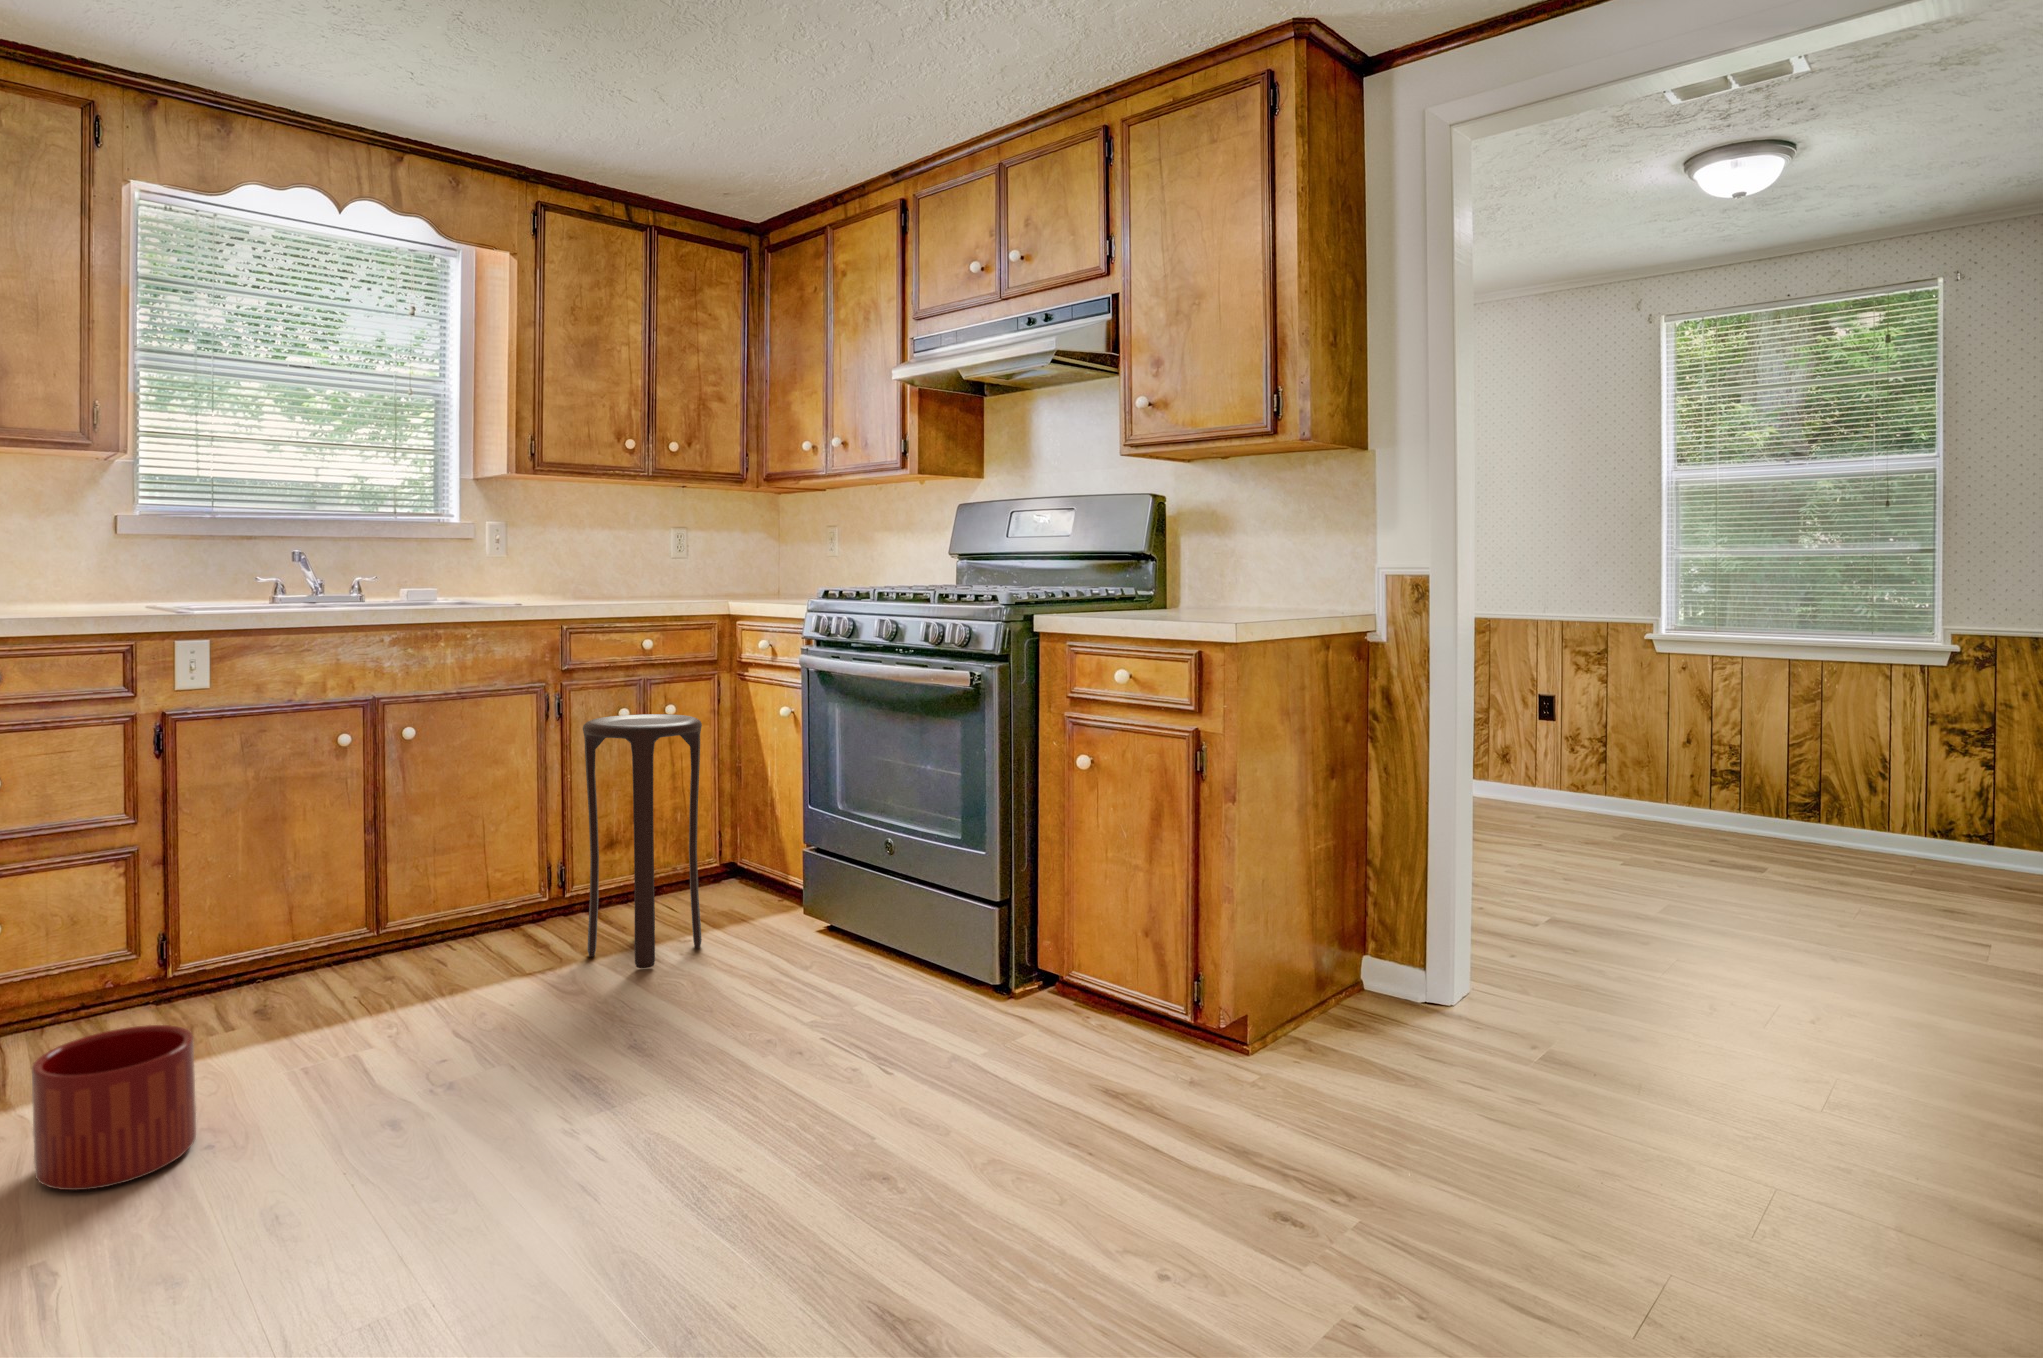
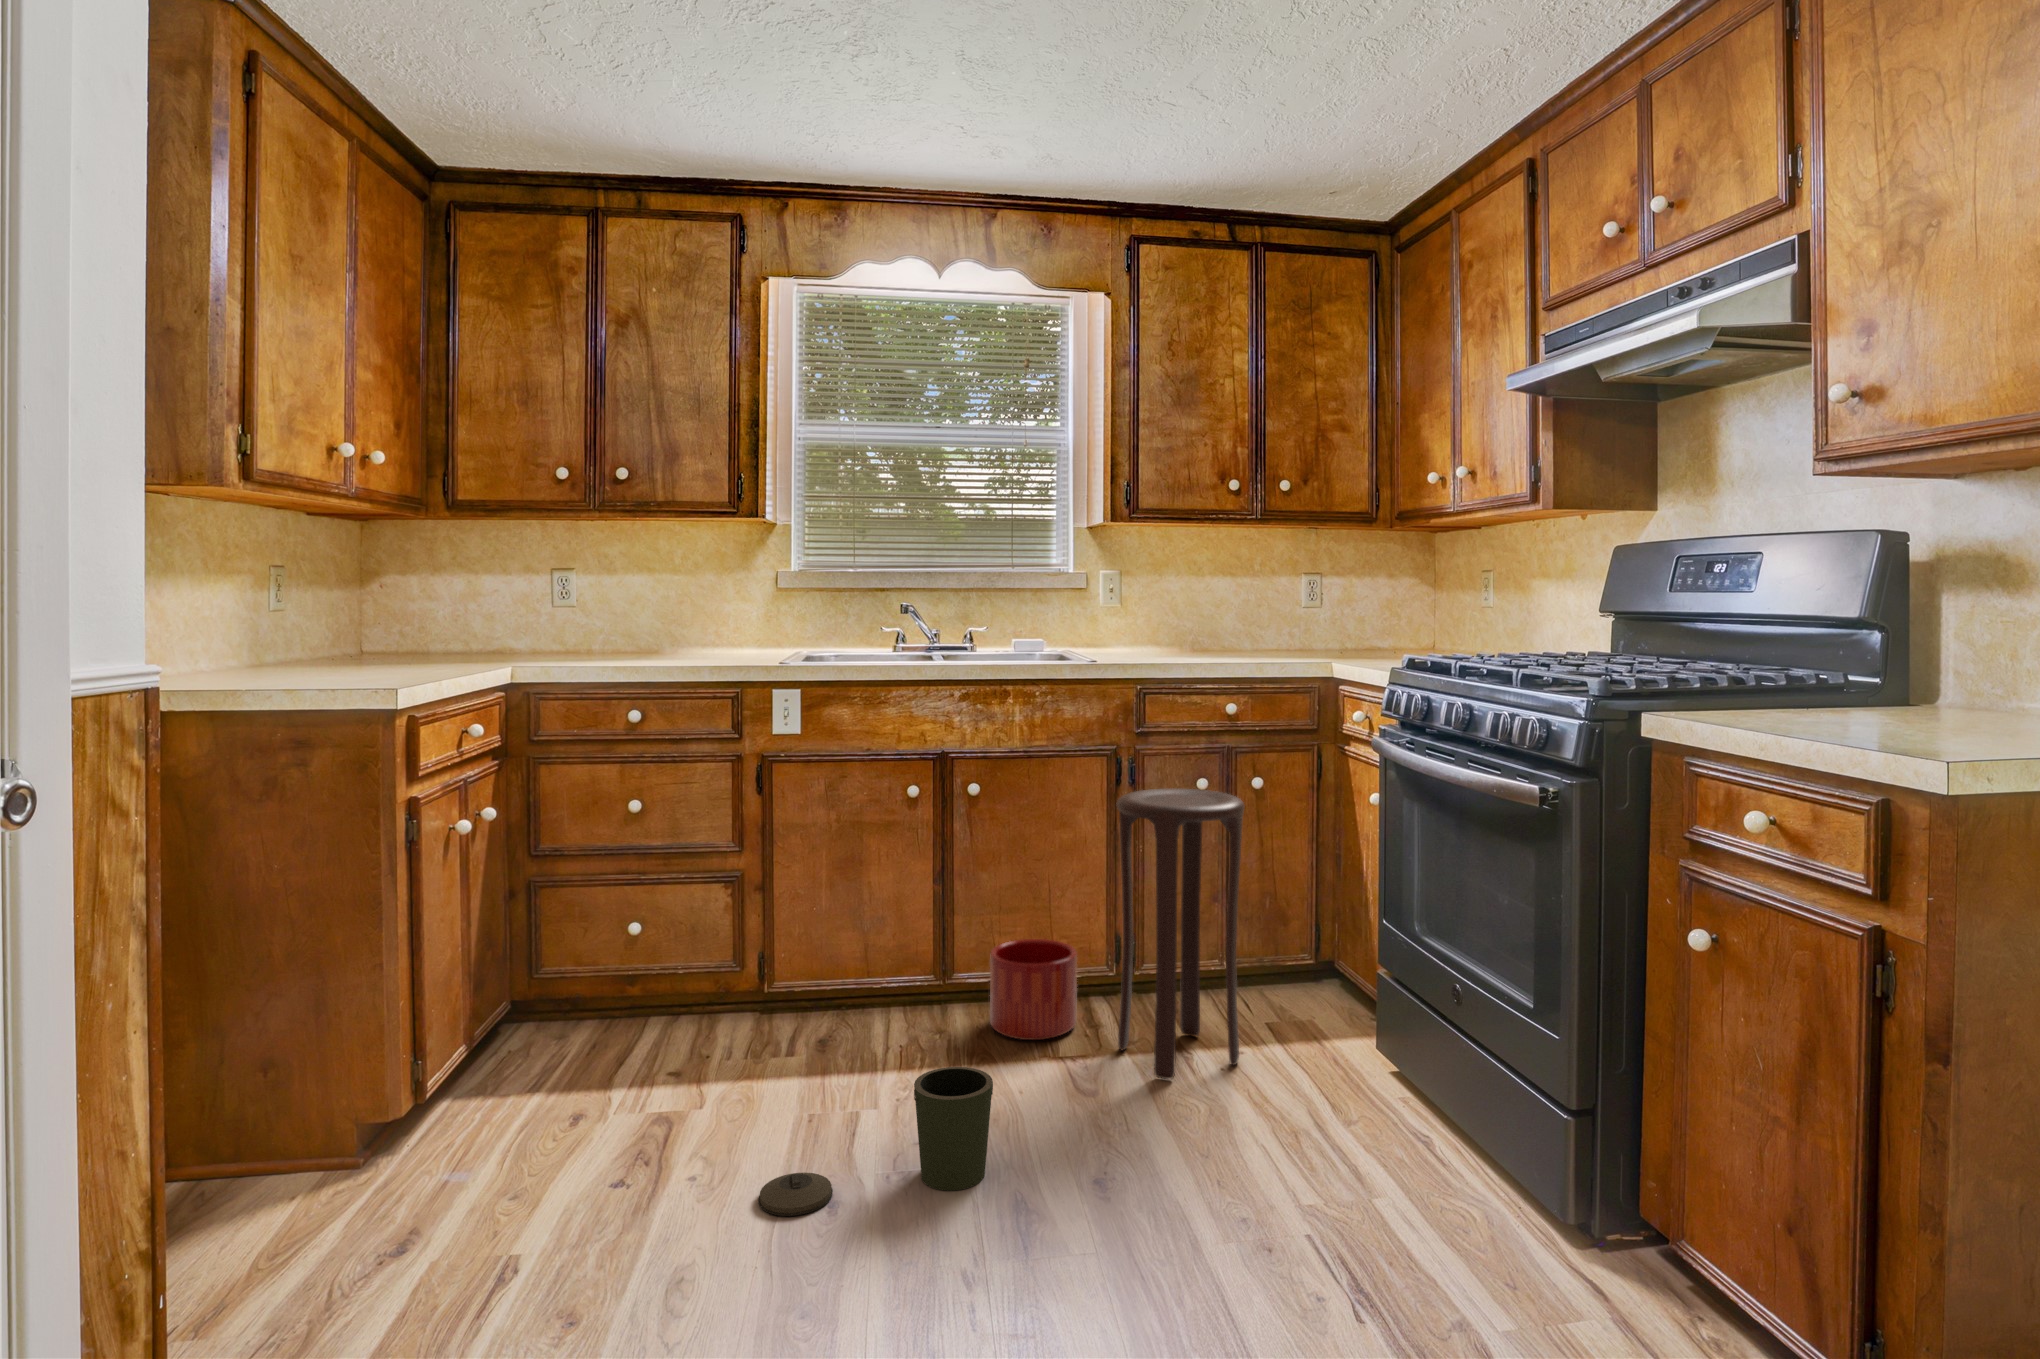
trash can: none [307,972,538,1140] -> present [758,1067,993,1216]
planter: present [32,1025,196,1190] -> present [990,939,1077,1040]

